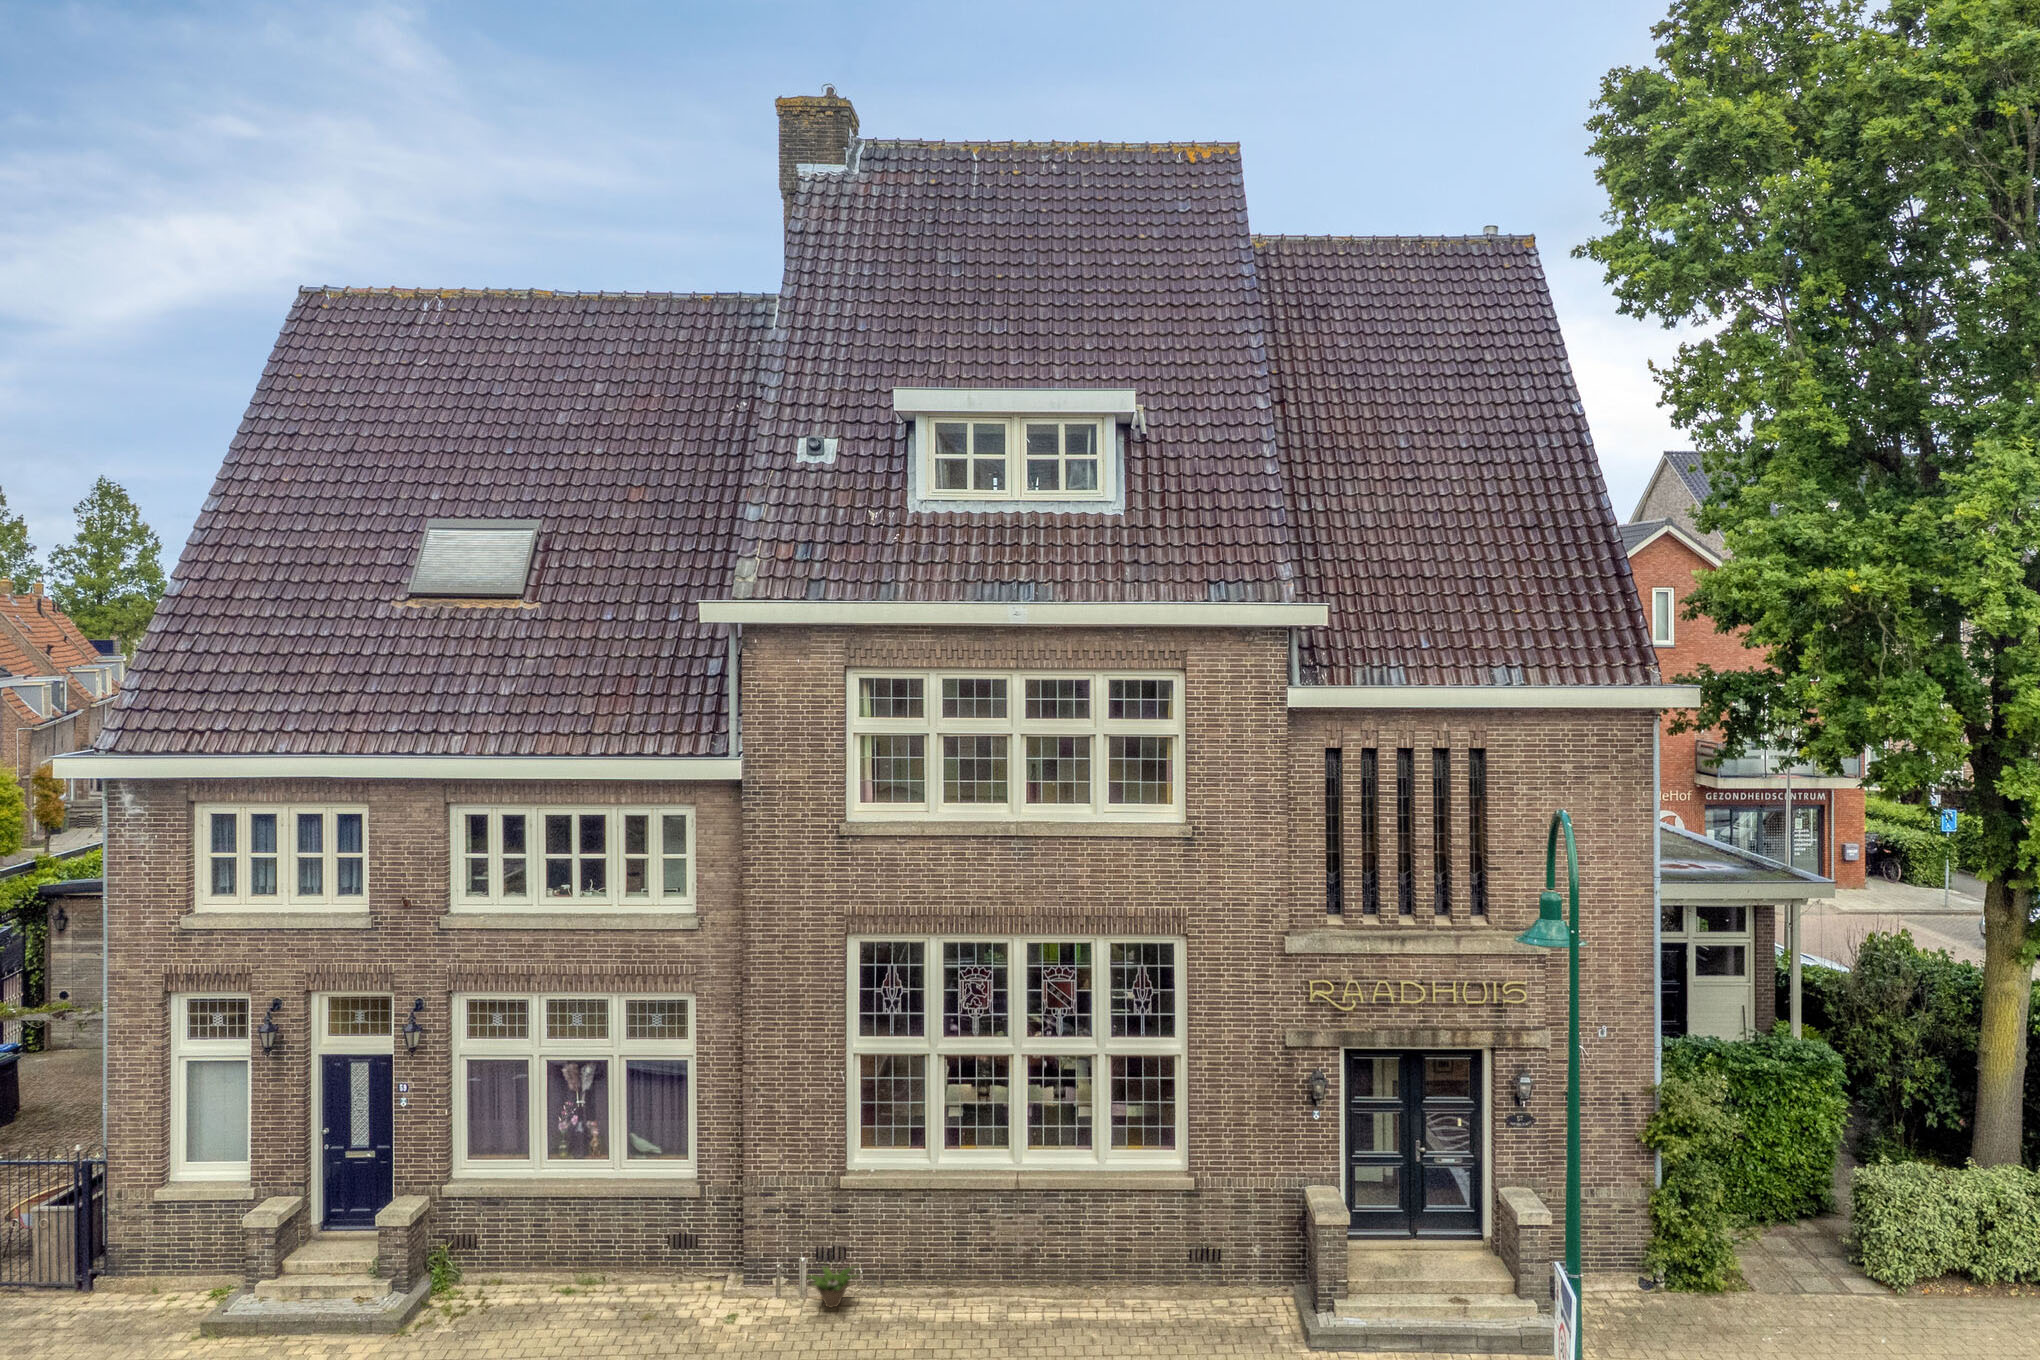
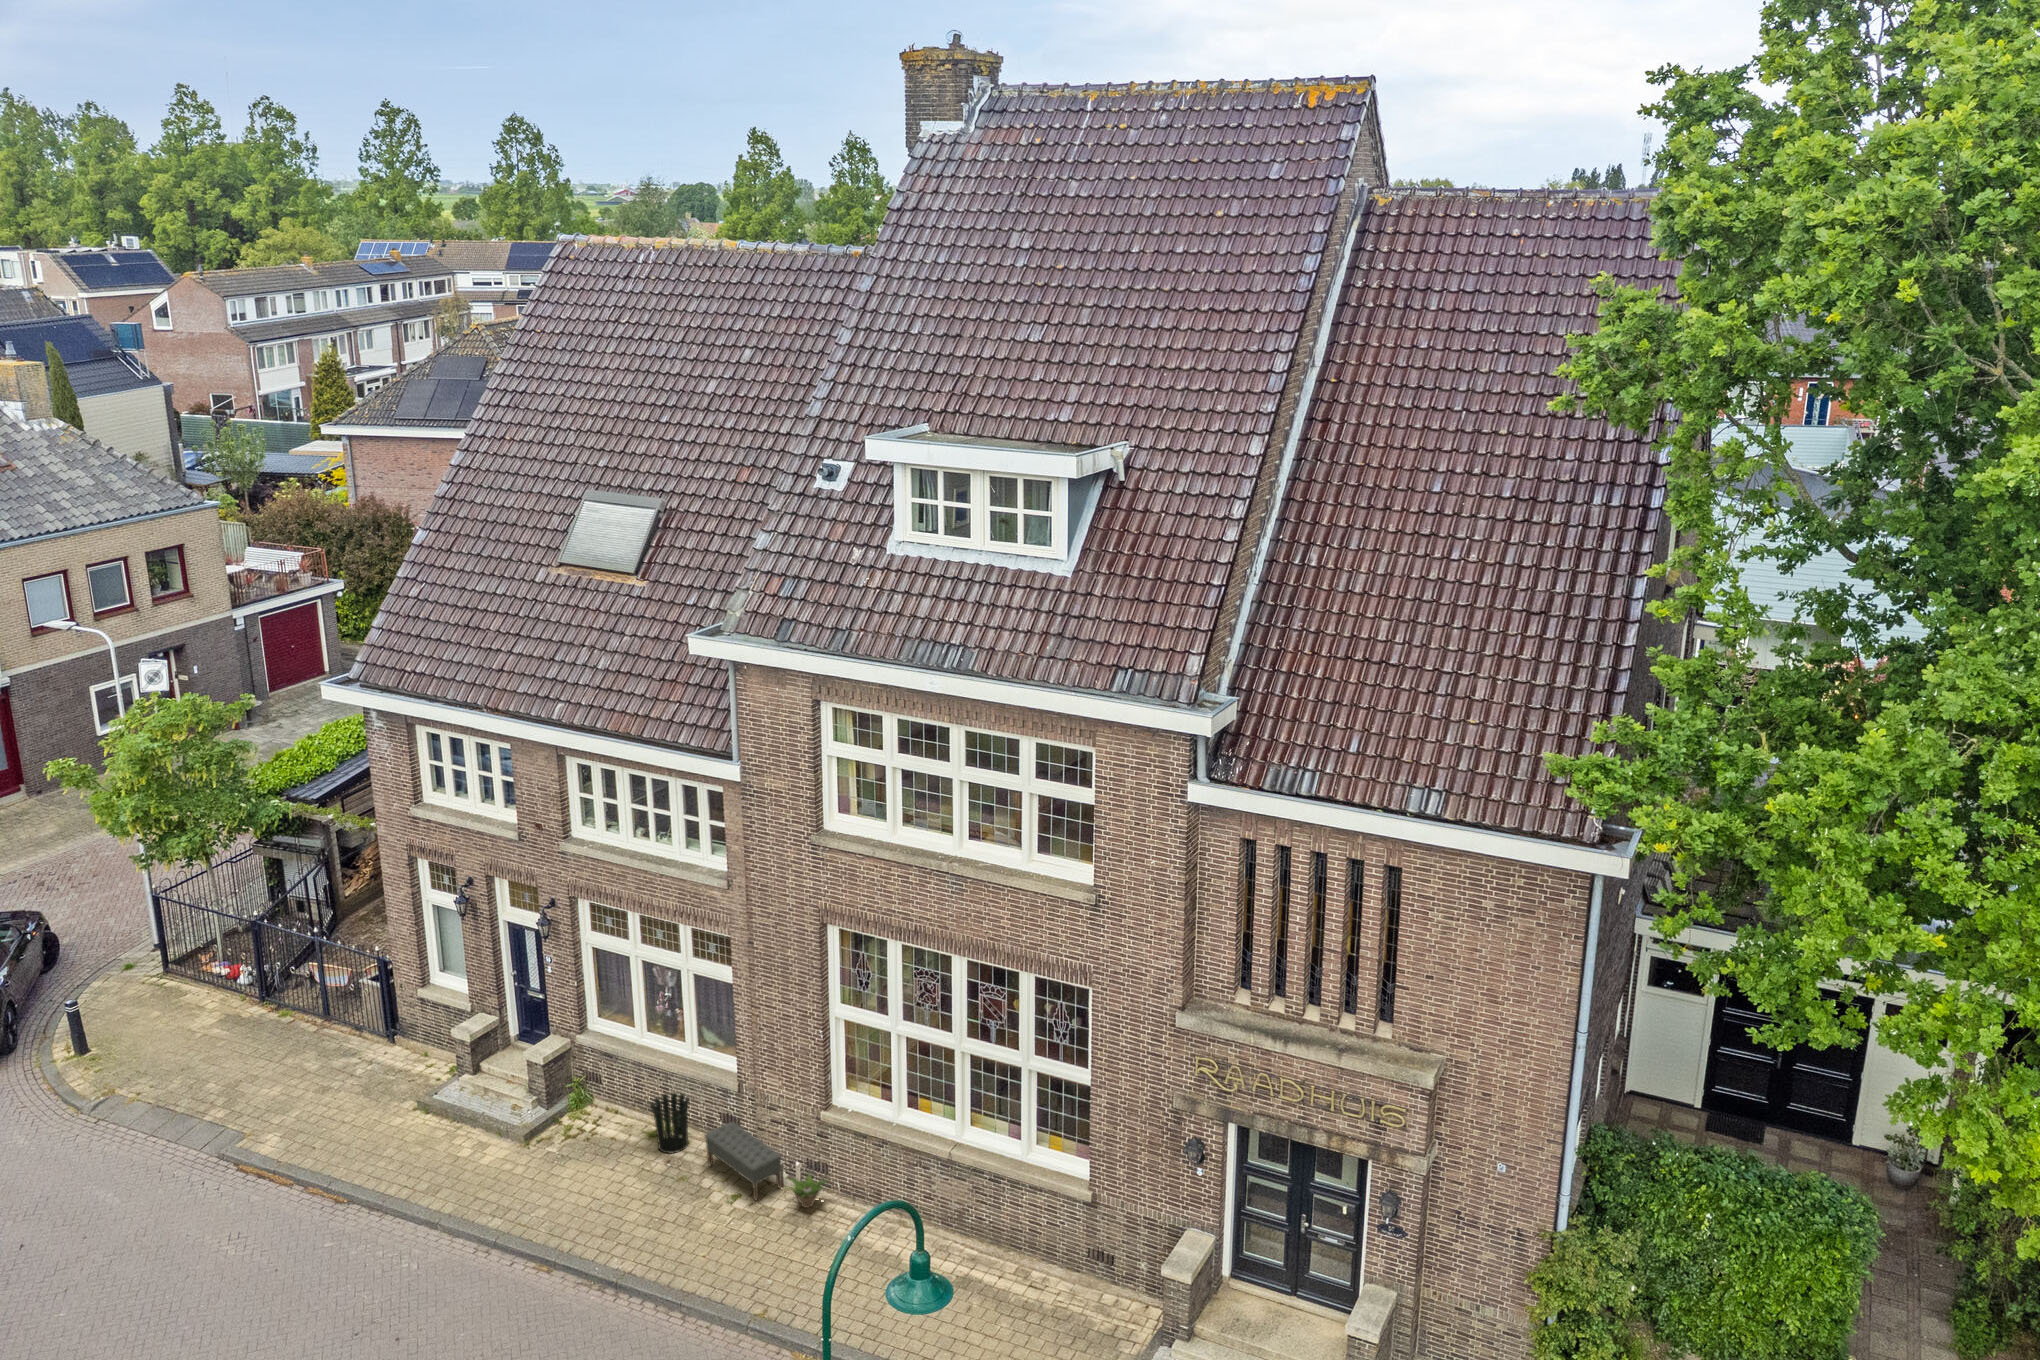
waste bin: none [580,1221,633,1303] -> present [651,1092,689,1154]
bench: none [671,1237,788,1318] -> present [705,1122,782,1201]

